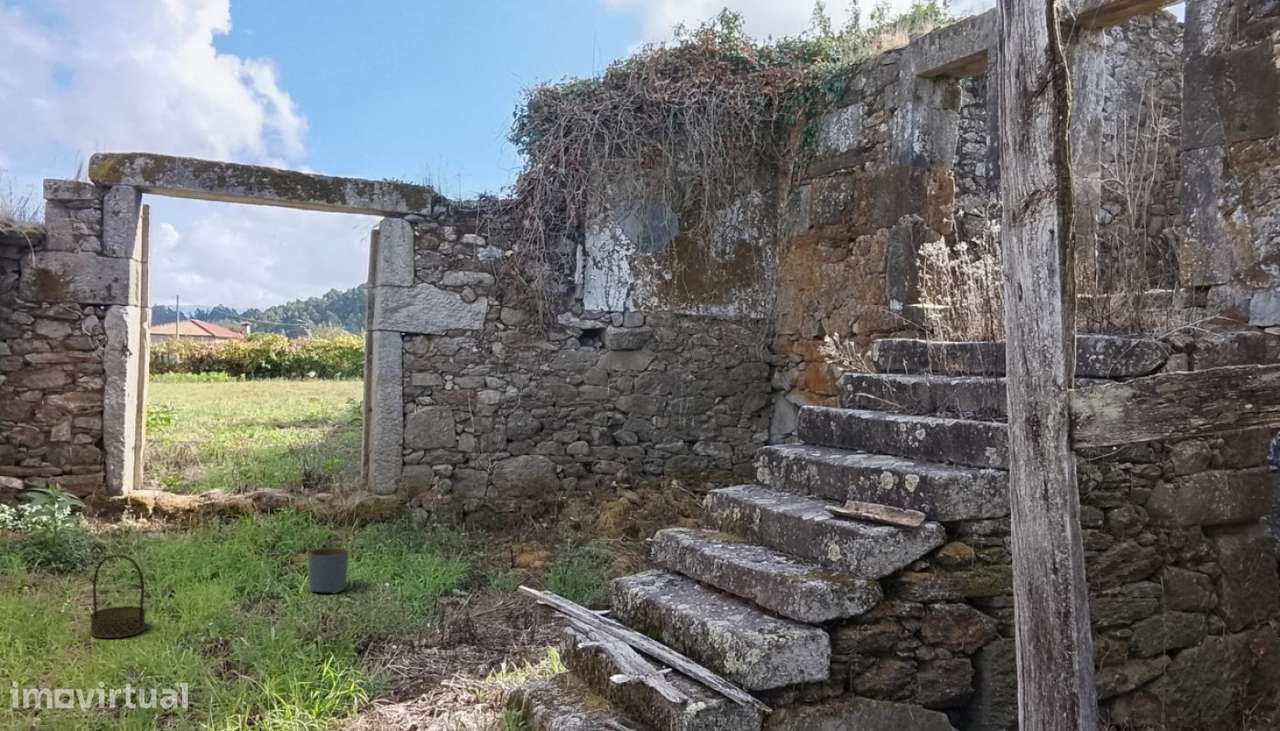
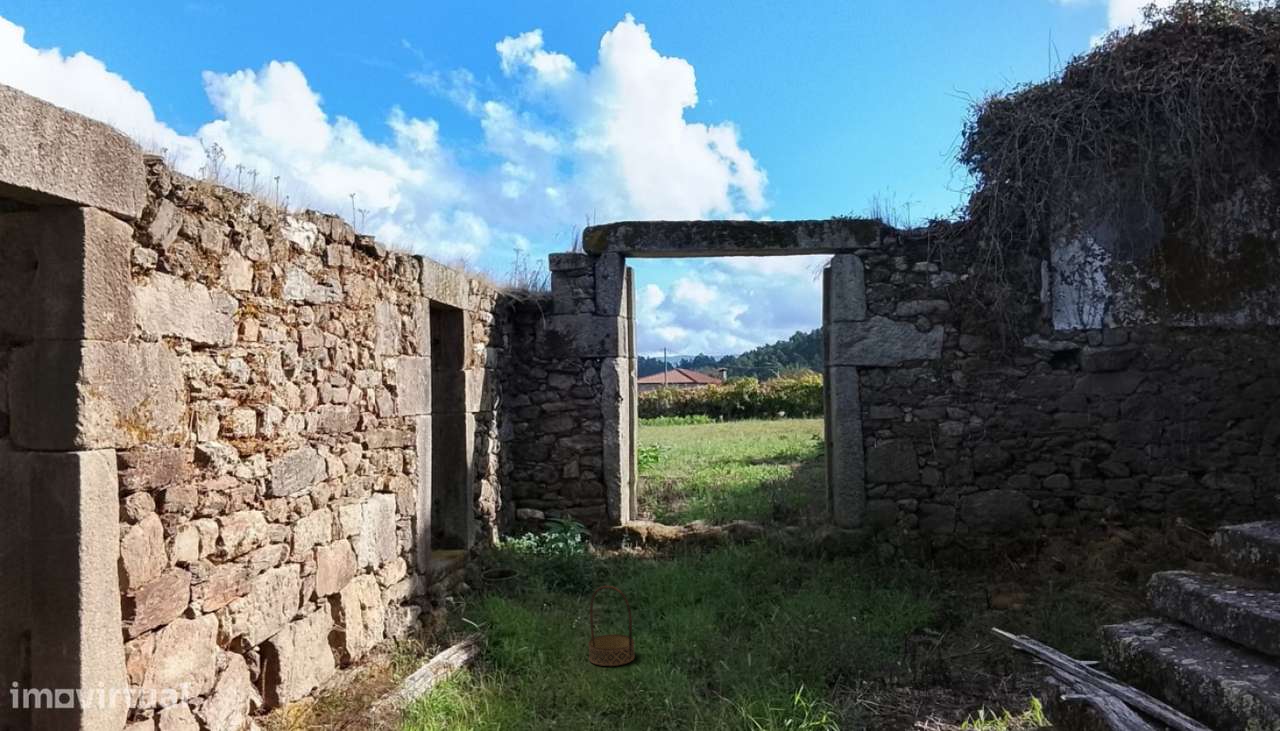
planter: present [309,547,348,593] -> none [781,584,820,633]

